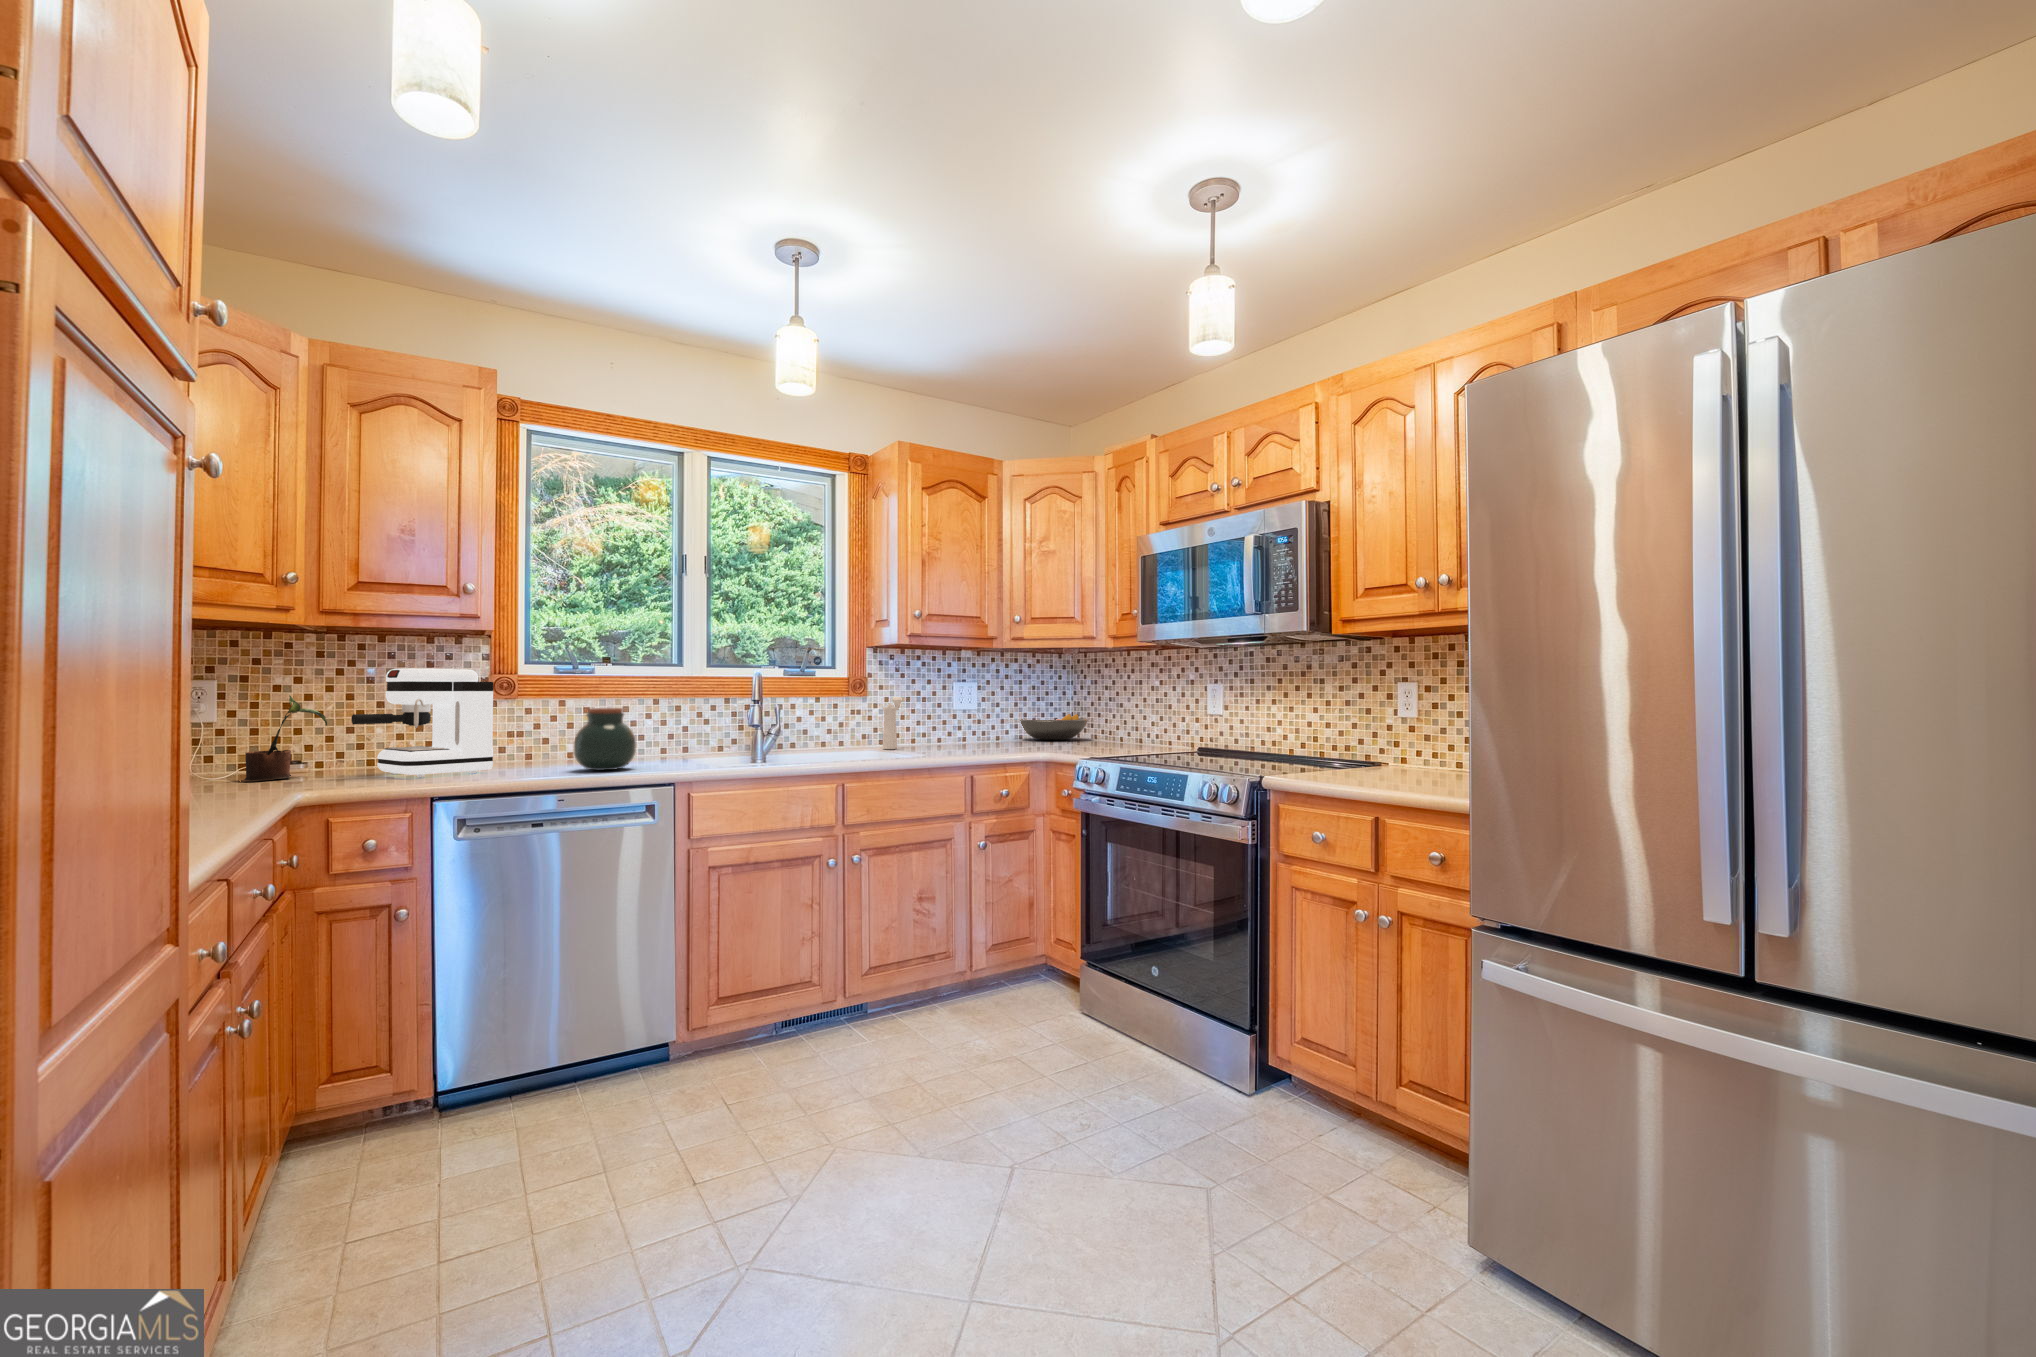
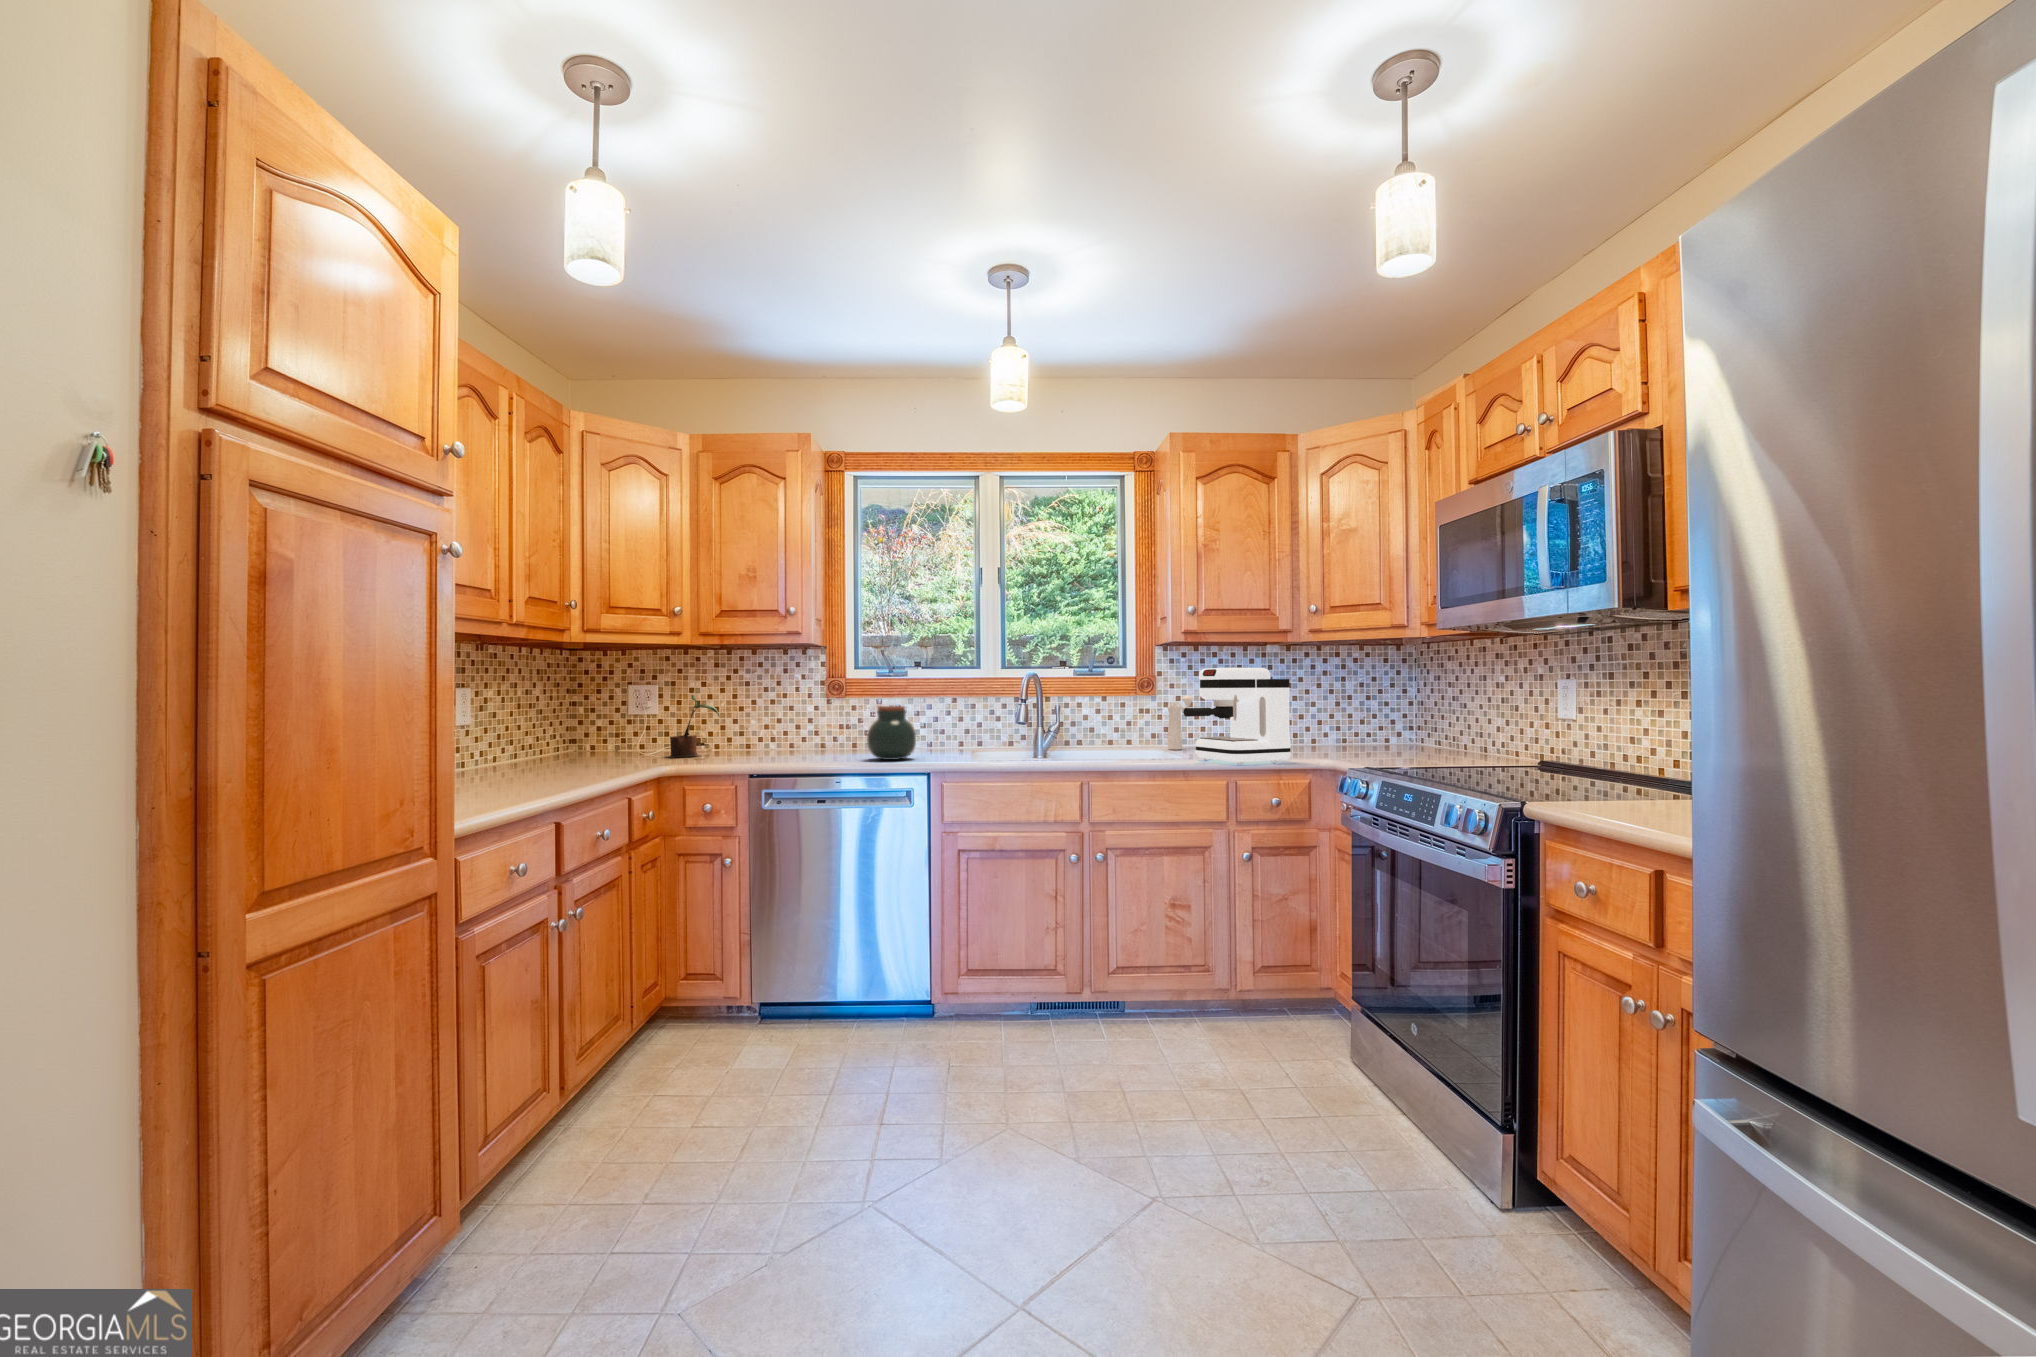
coffee maker: present [351,668,493,777] -> present [1183,668,1291,764]
fruit bowl: present [1020,714,1088,740] -> none [1340,715,1429,745]

